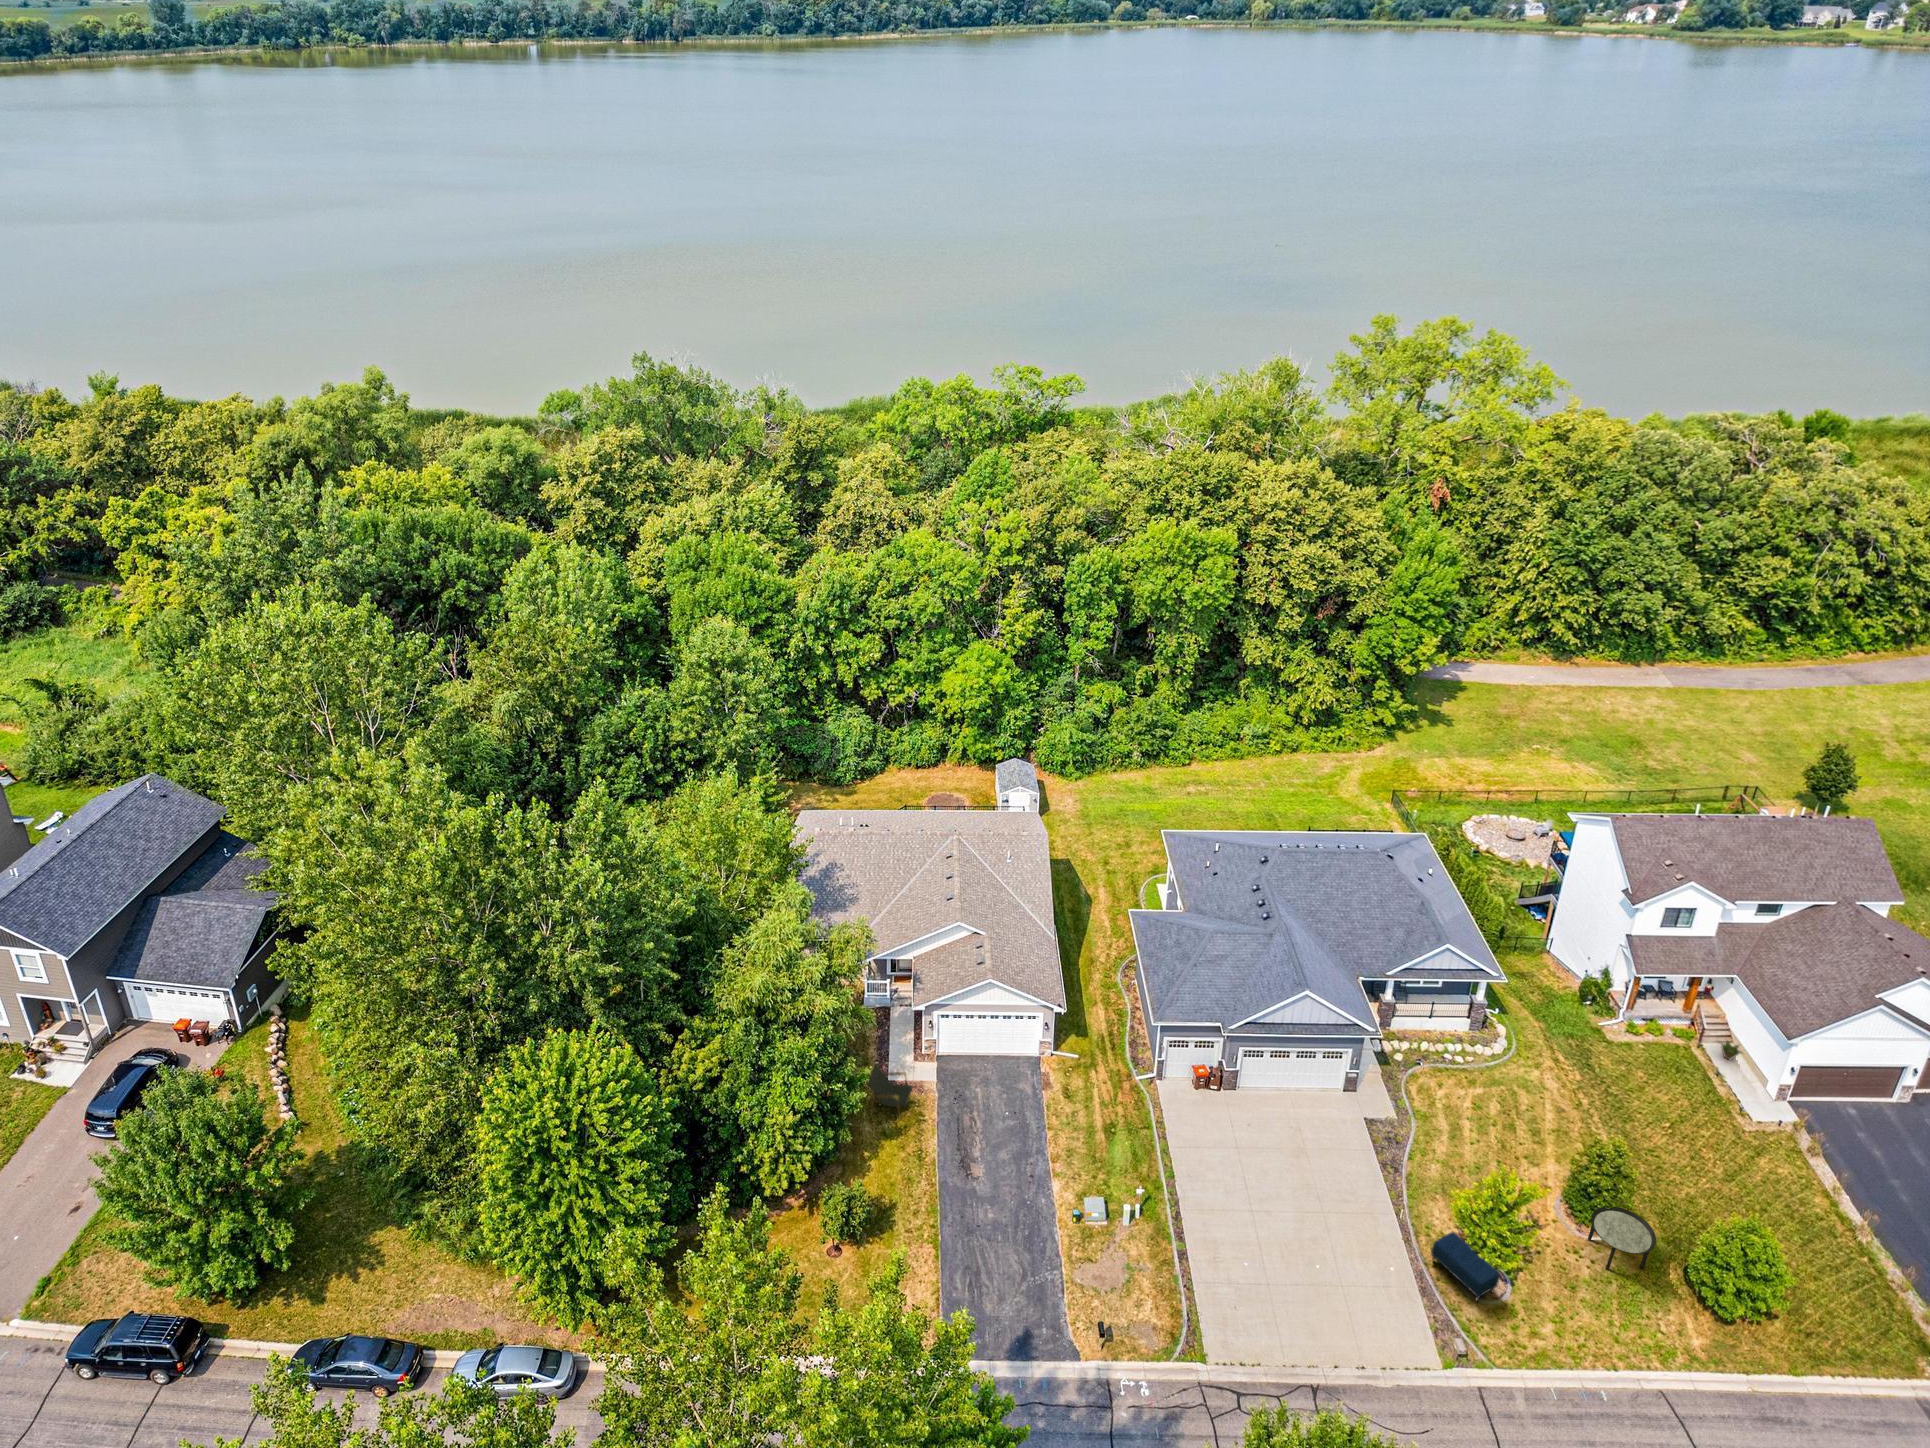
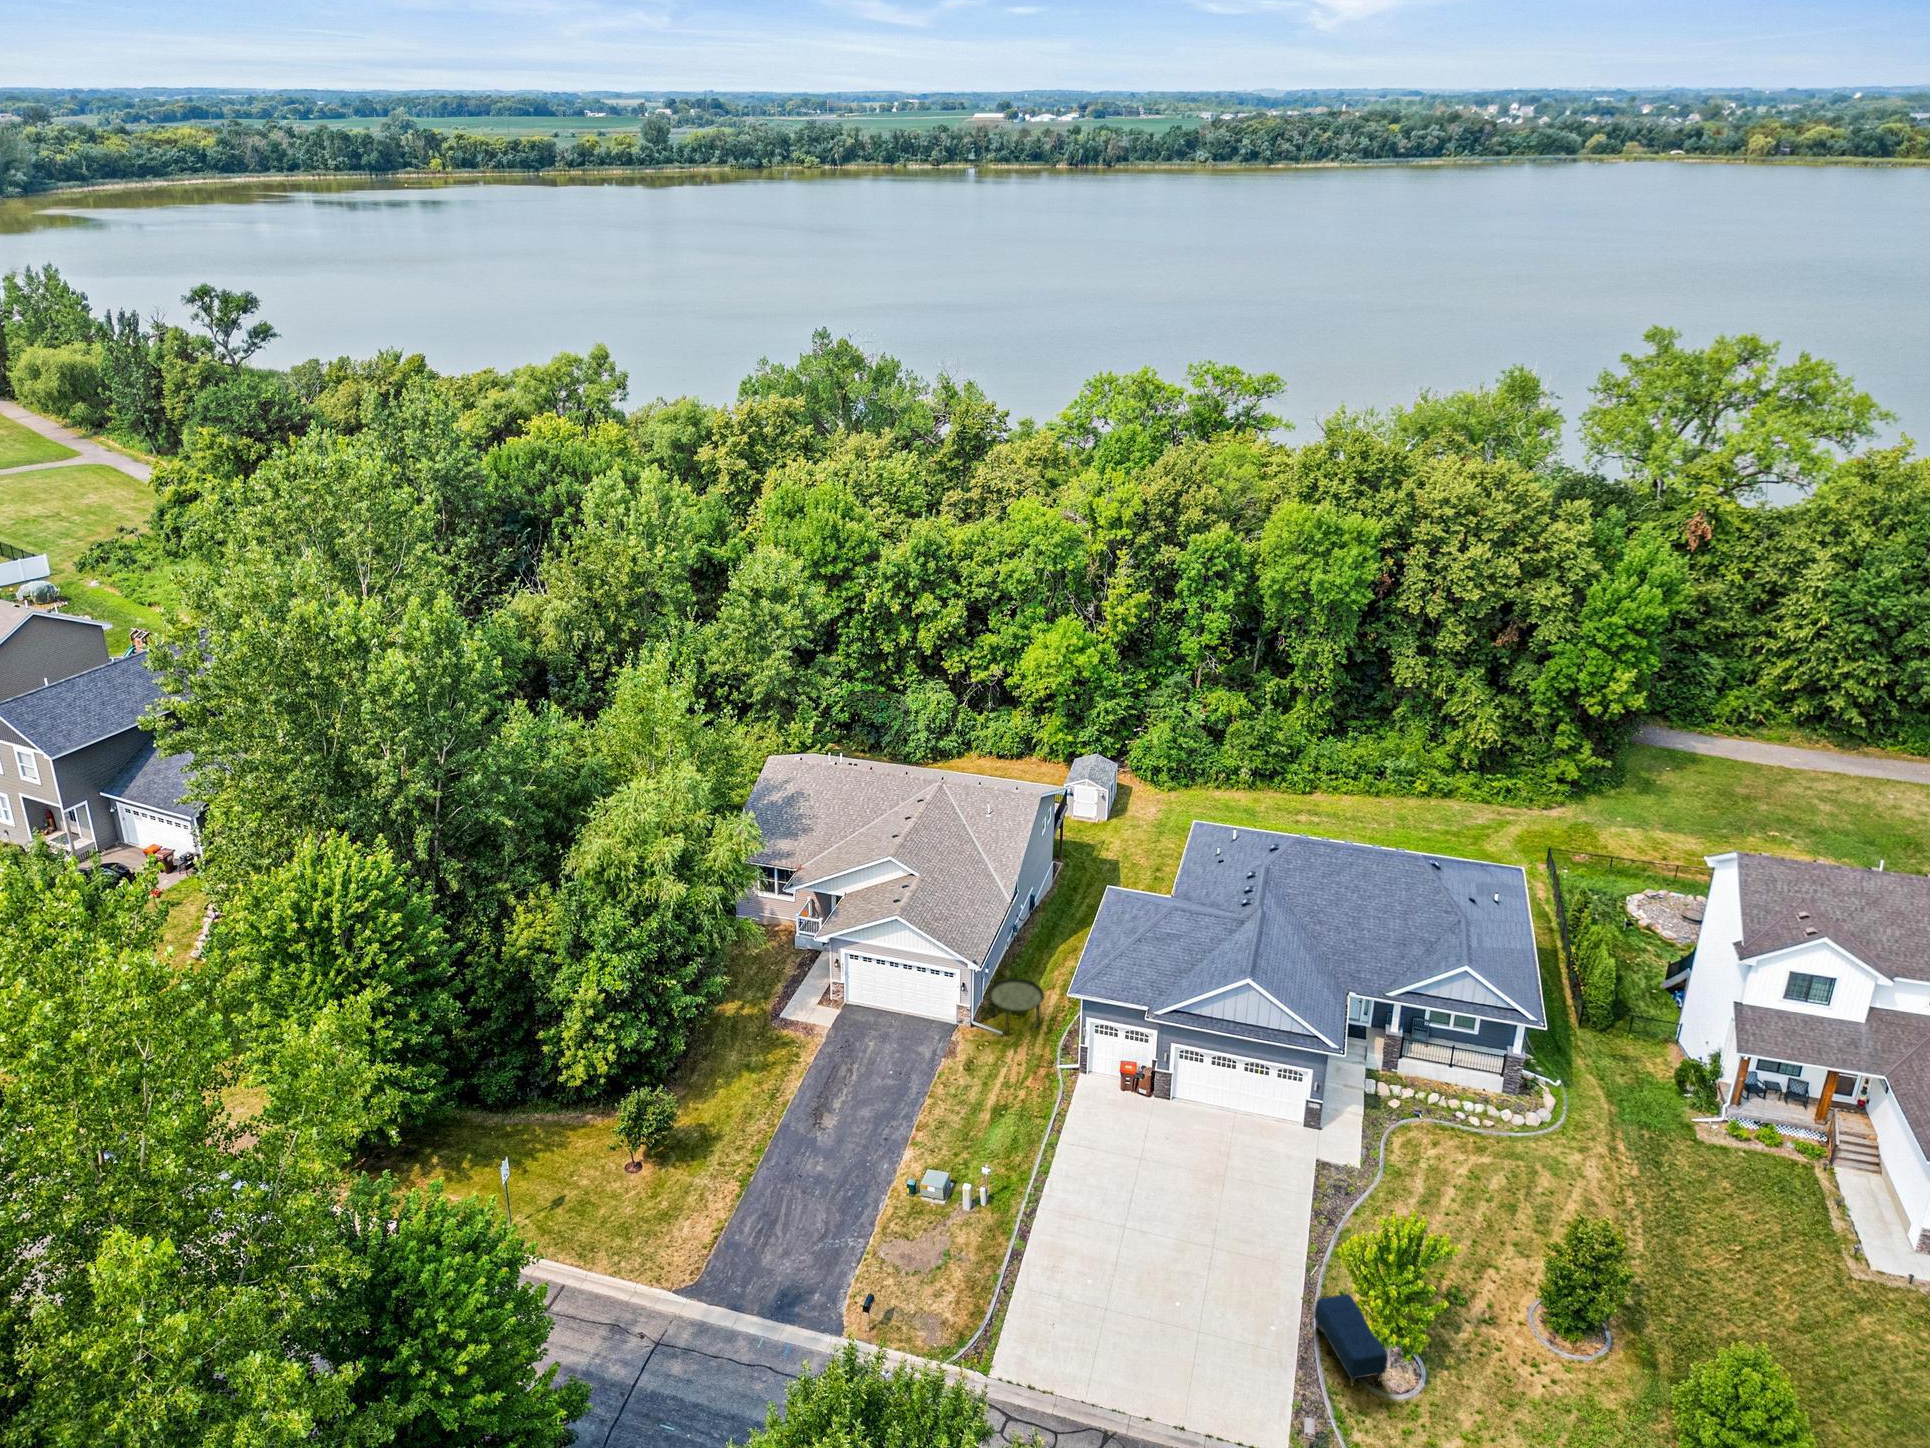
decorative plant: present [1720,1039,1742,1060] -> none [1862,1170,1899,1201]
lounge chair: present [868,1063,913,1118] -> none [742,985,797,1051]
round table: present [1588,1206,1656,1270] -> present [988,978,1044,1035]

